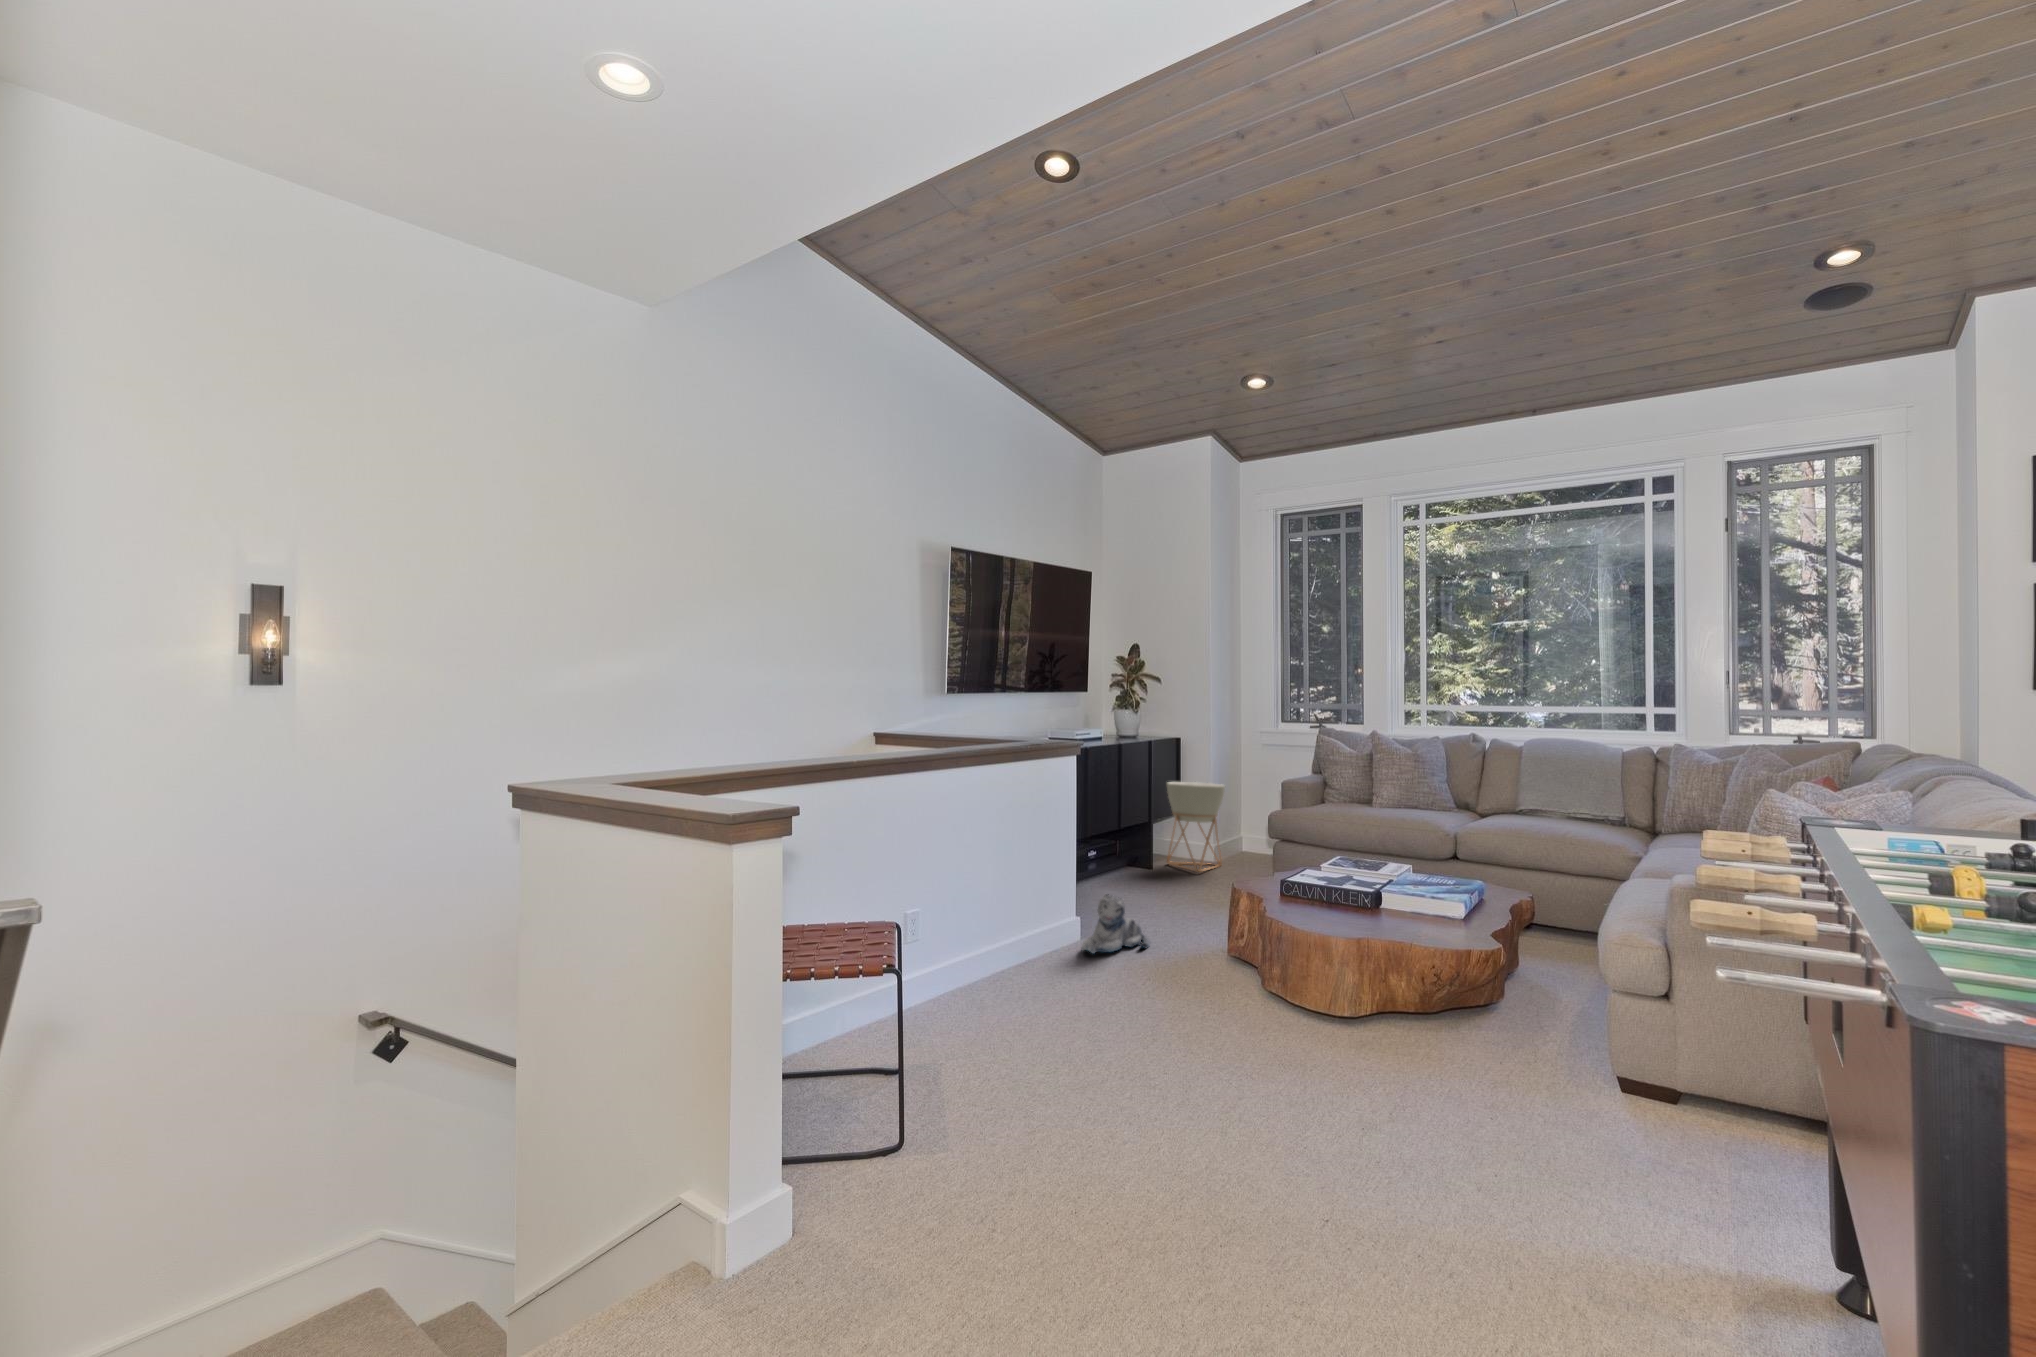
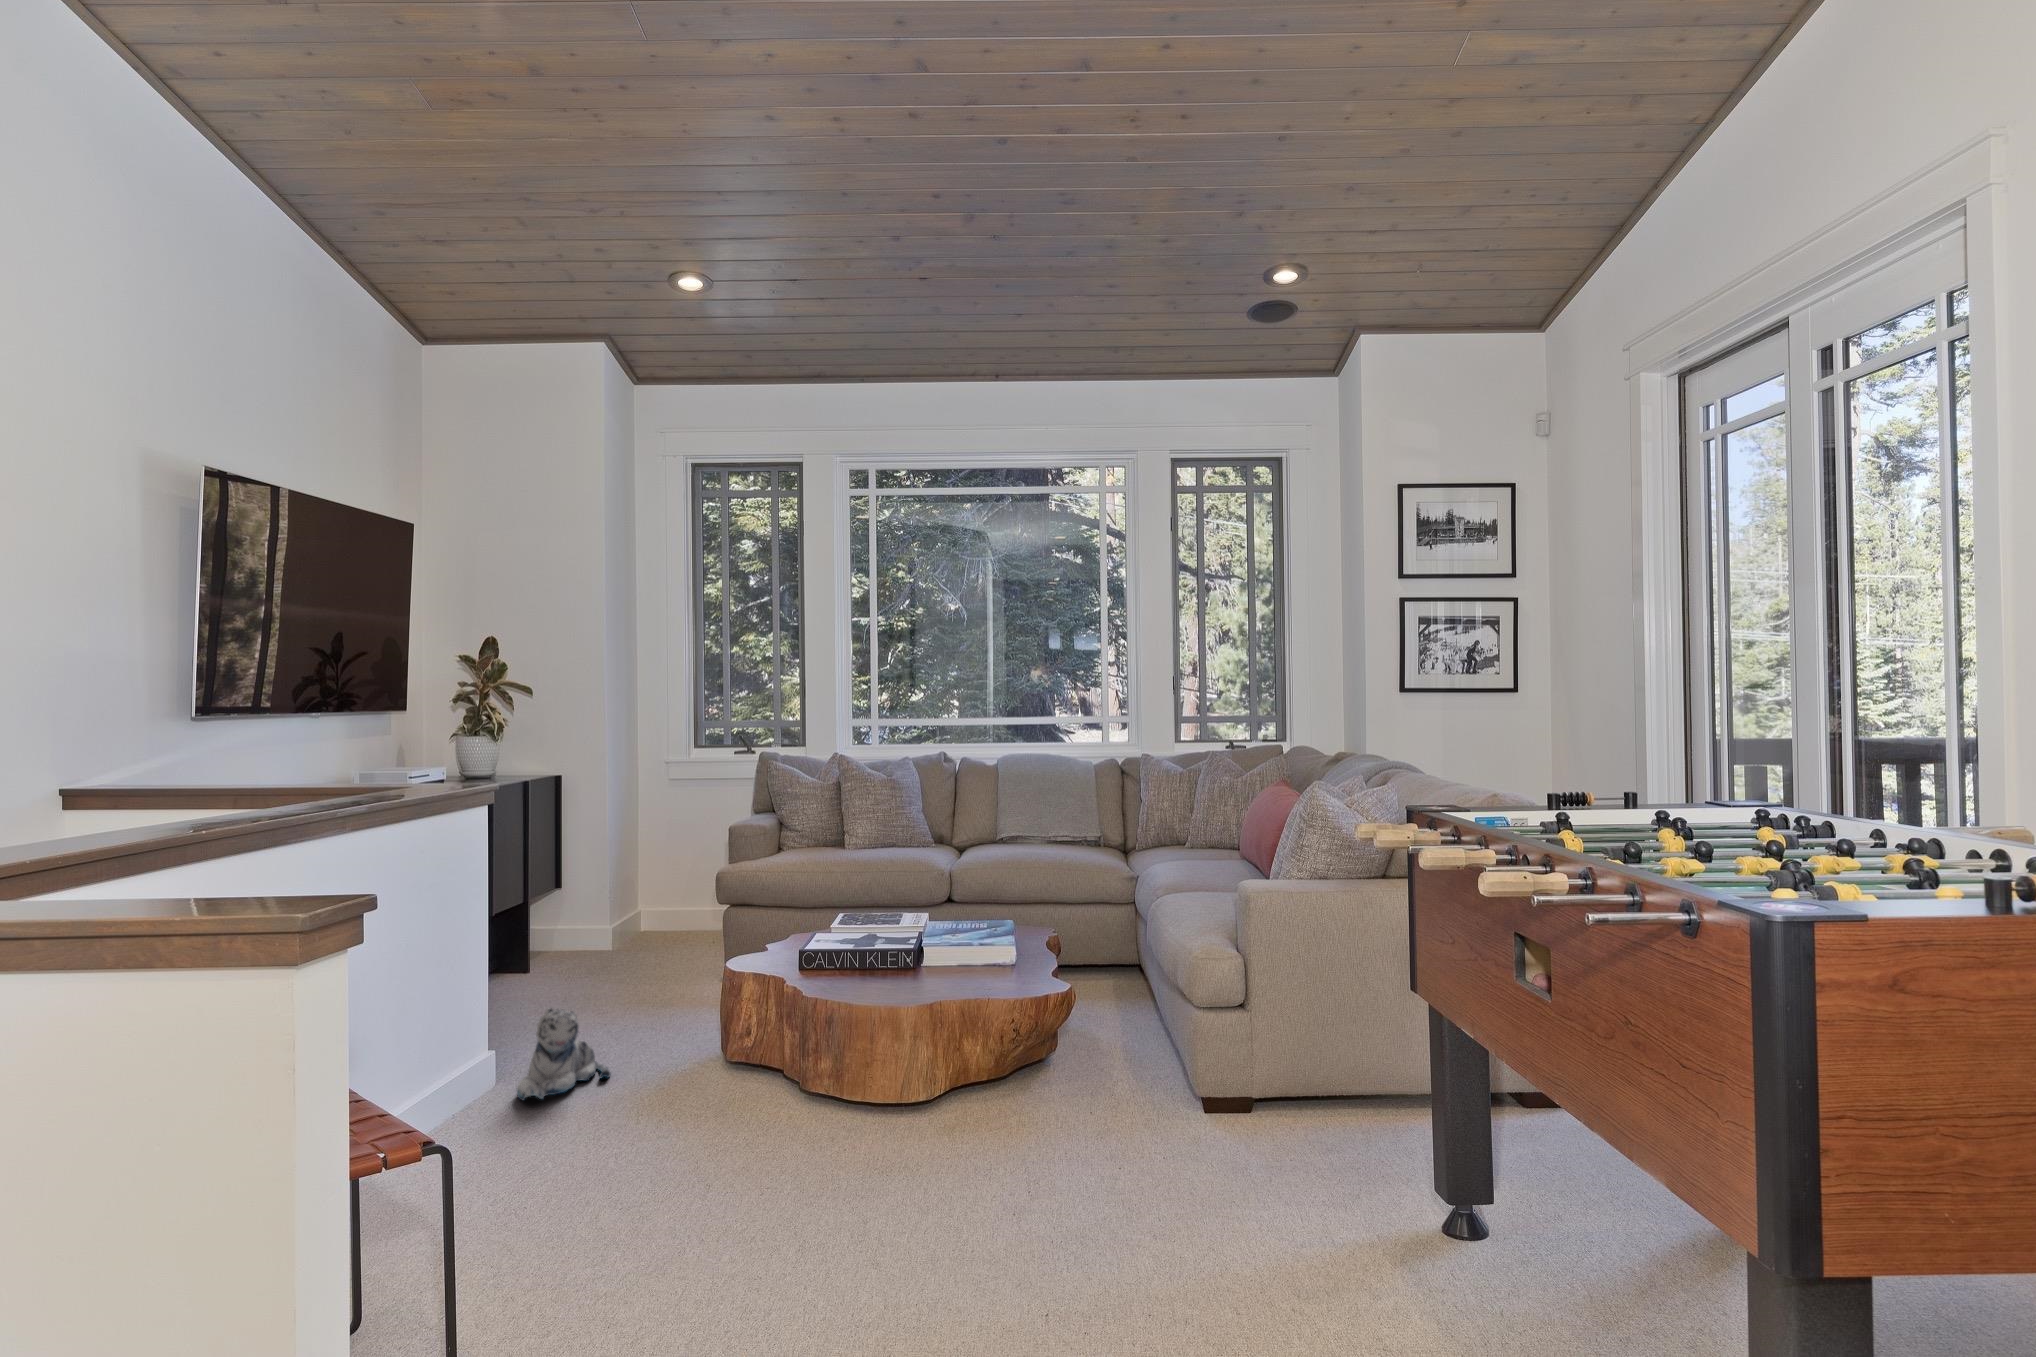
planter: present [1167,782,1225,872] -> none [549,840,636,968]

